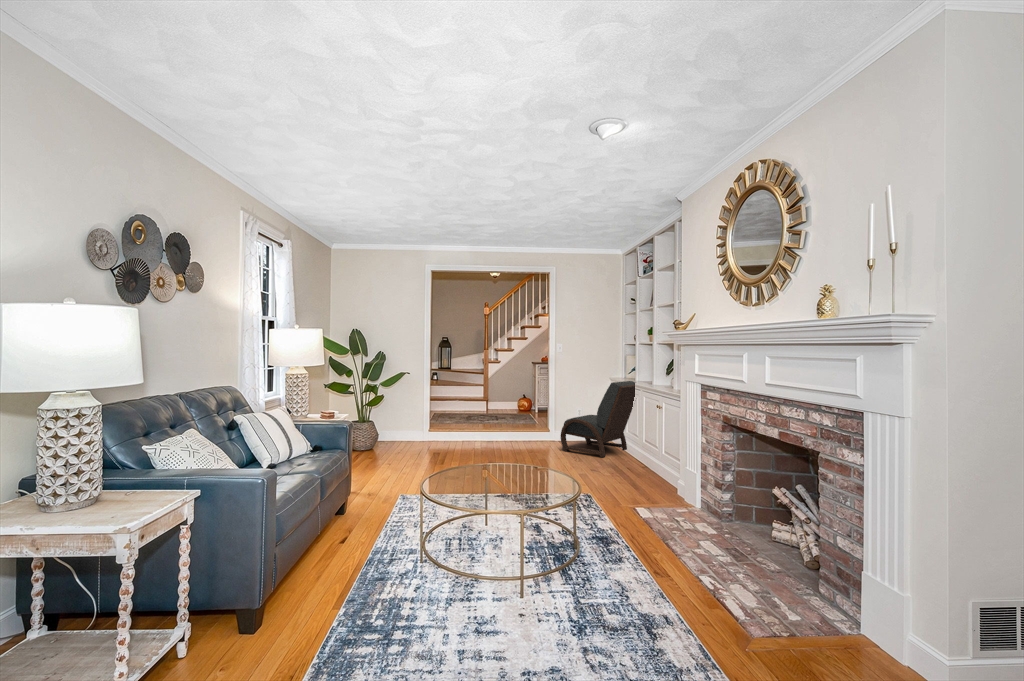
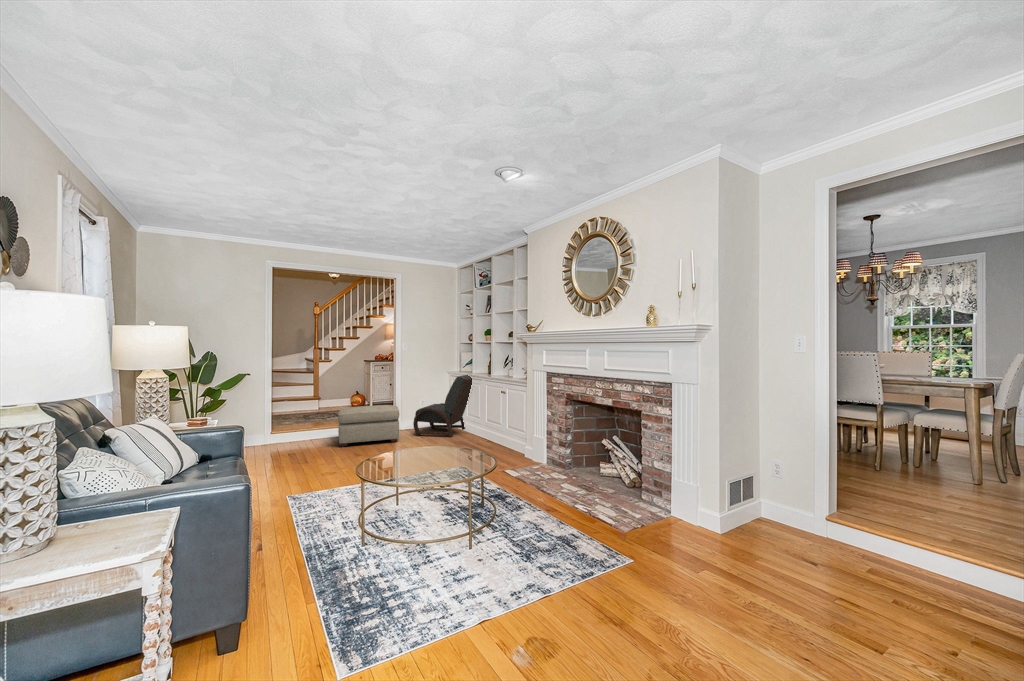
ottoman: none [475,411,544,455] -> present [338,405,399,447]

